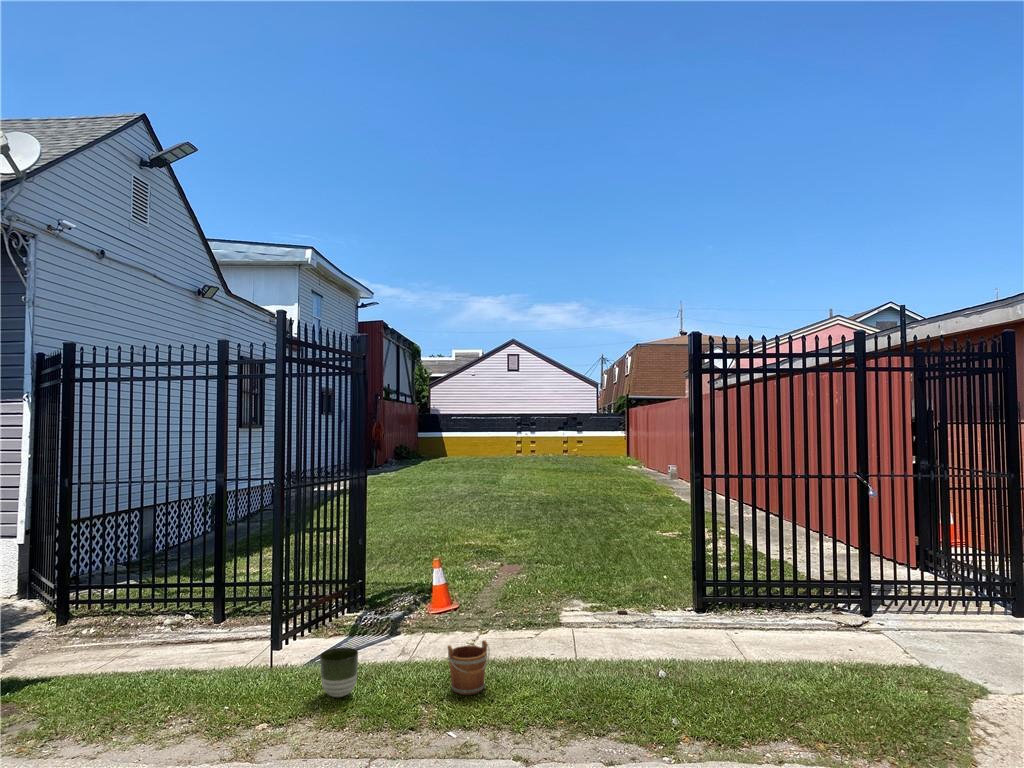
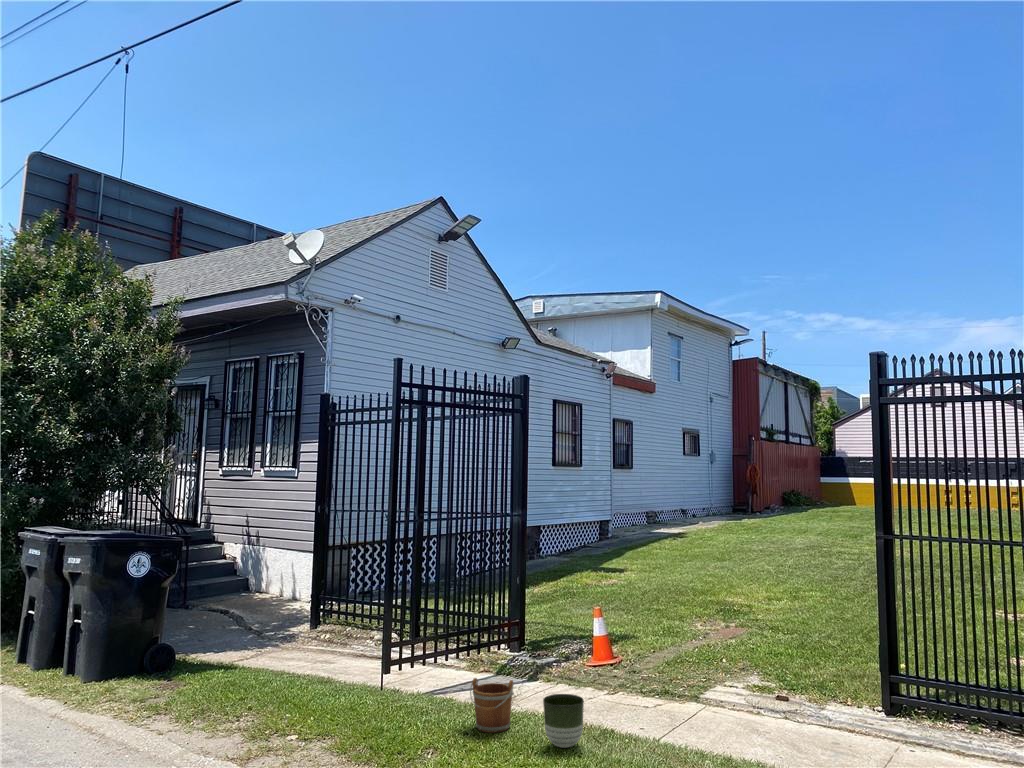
planter: present [320,647,358,697] -> present [543,694,584,748]

